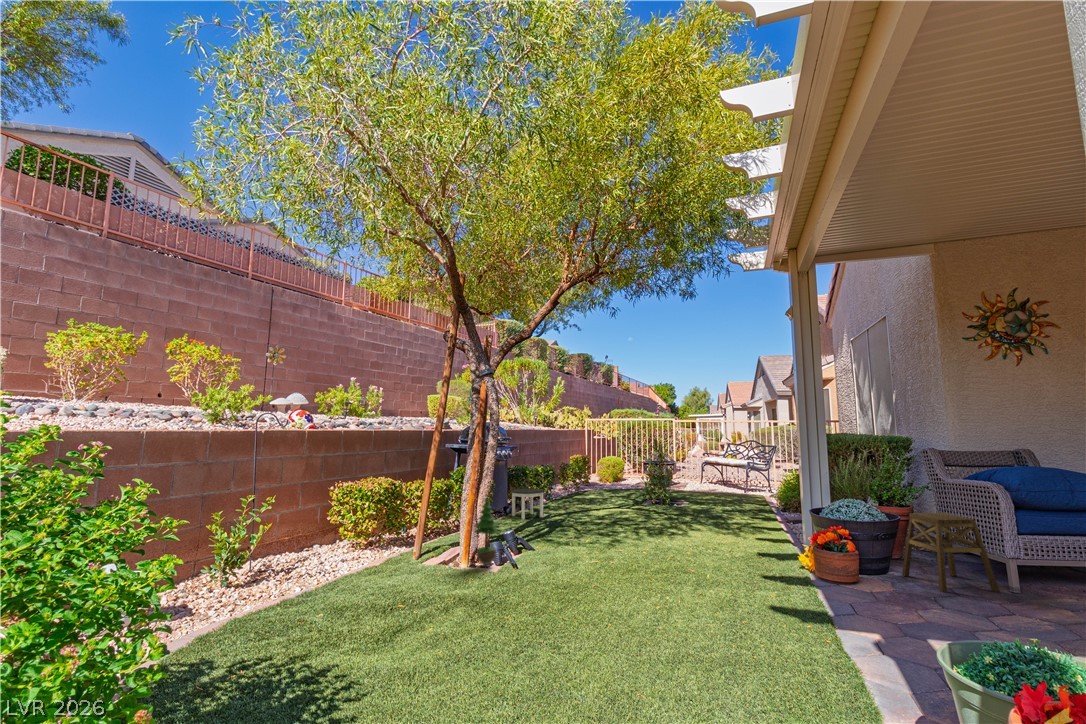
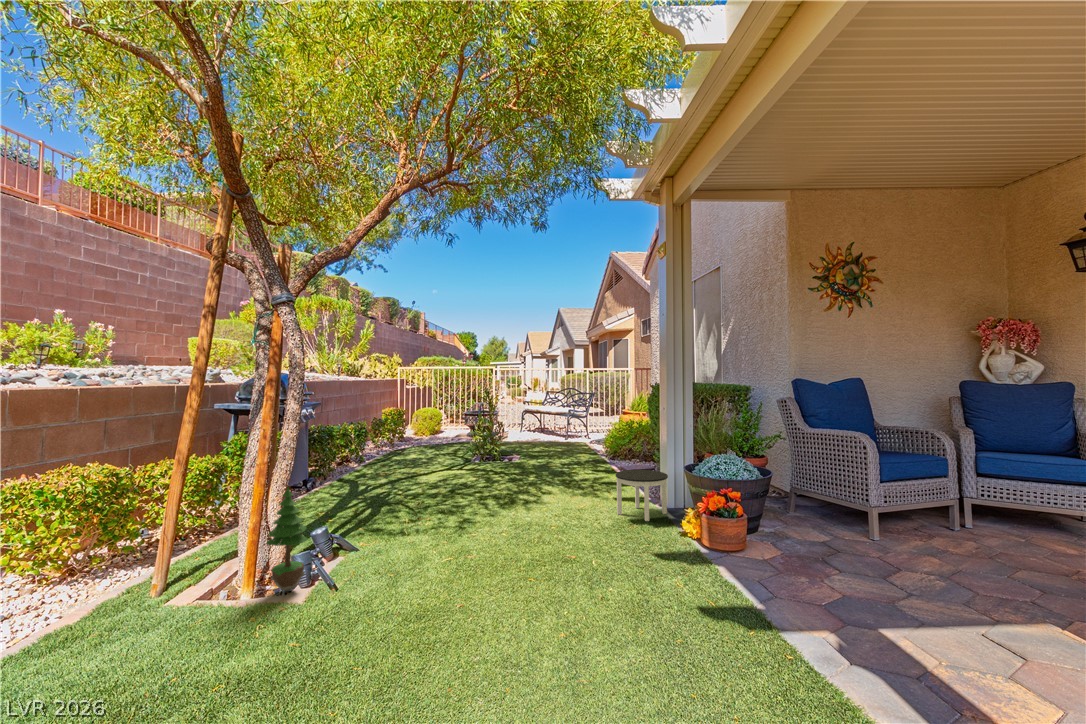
round table: present [511,489,544,519] -> present [616,470,668,521]
stool: present [902,513,1000,592] -> none [770,463,859,546]

